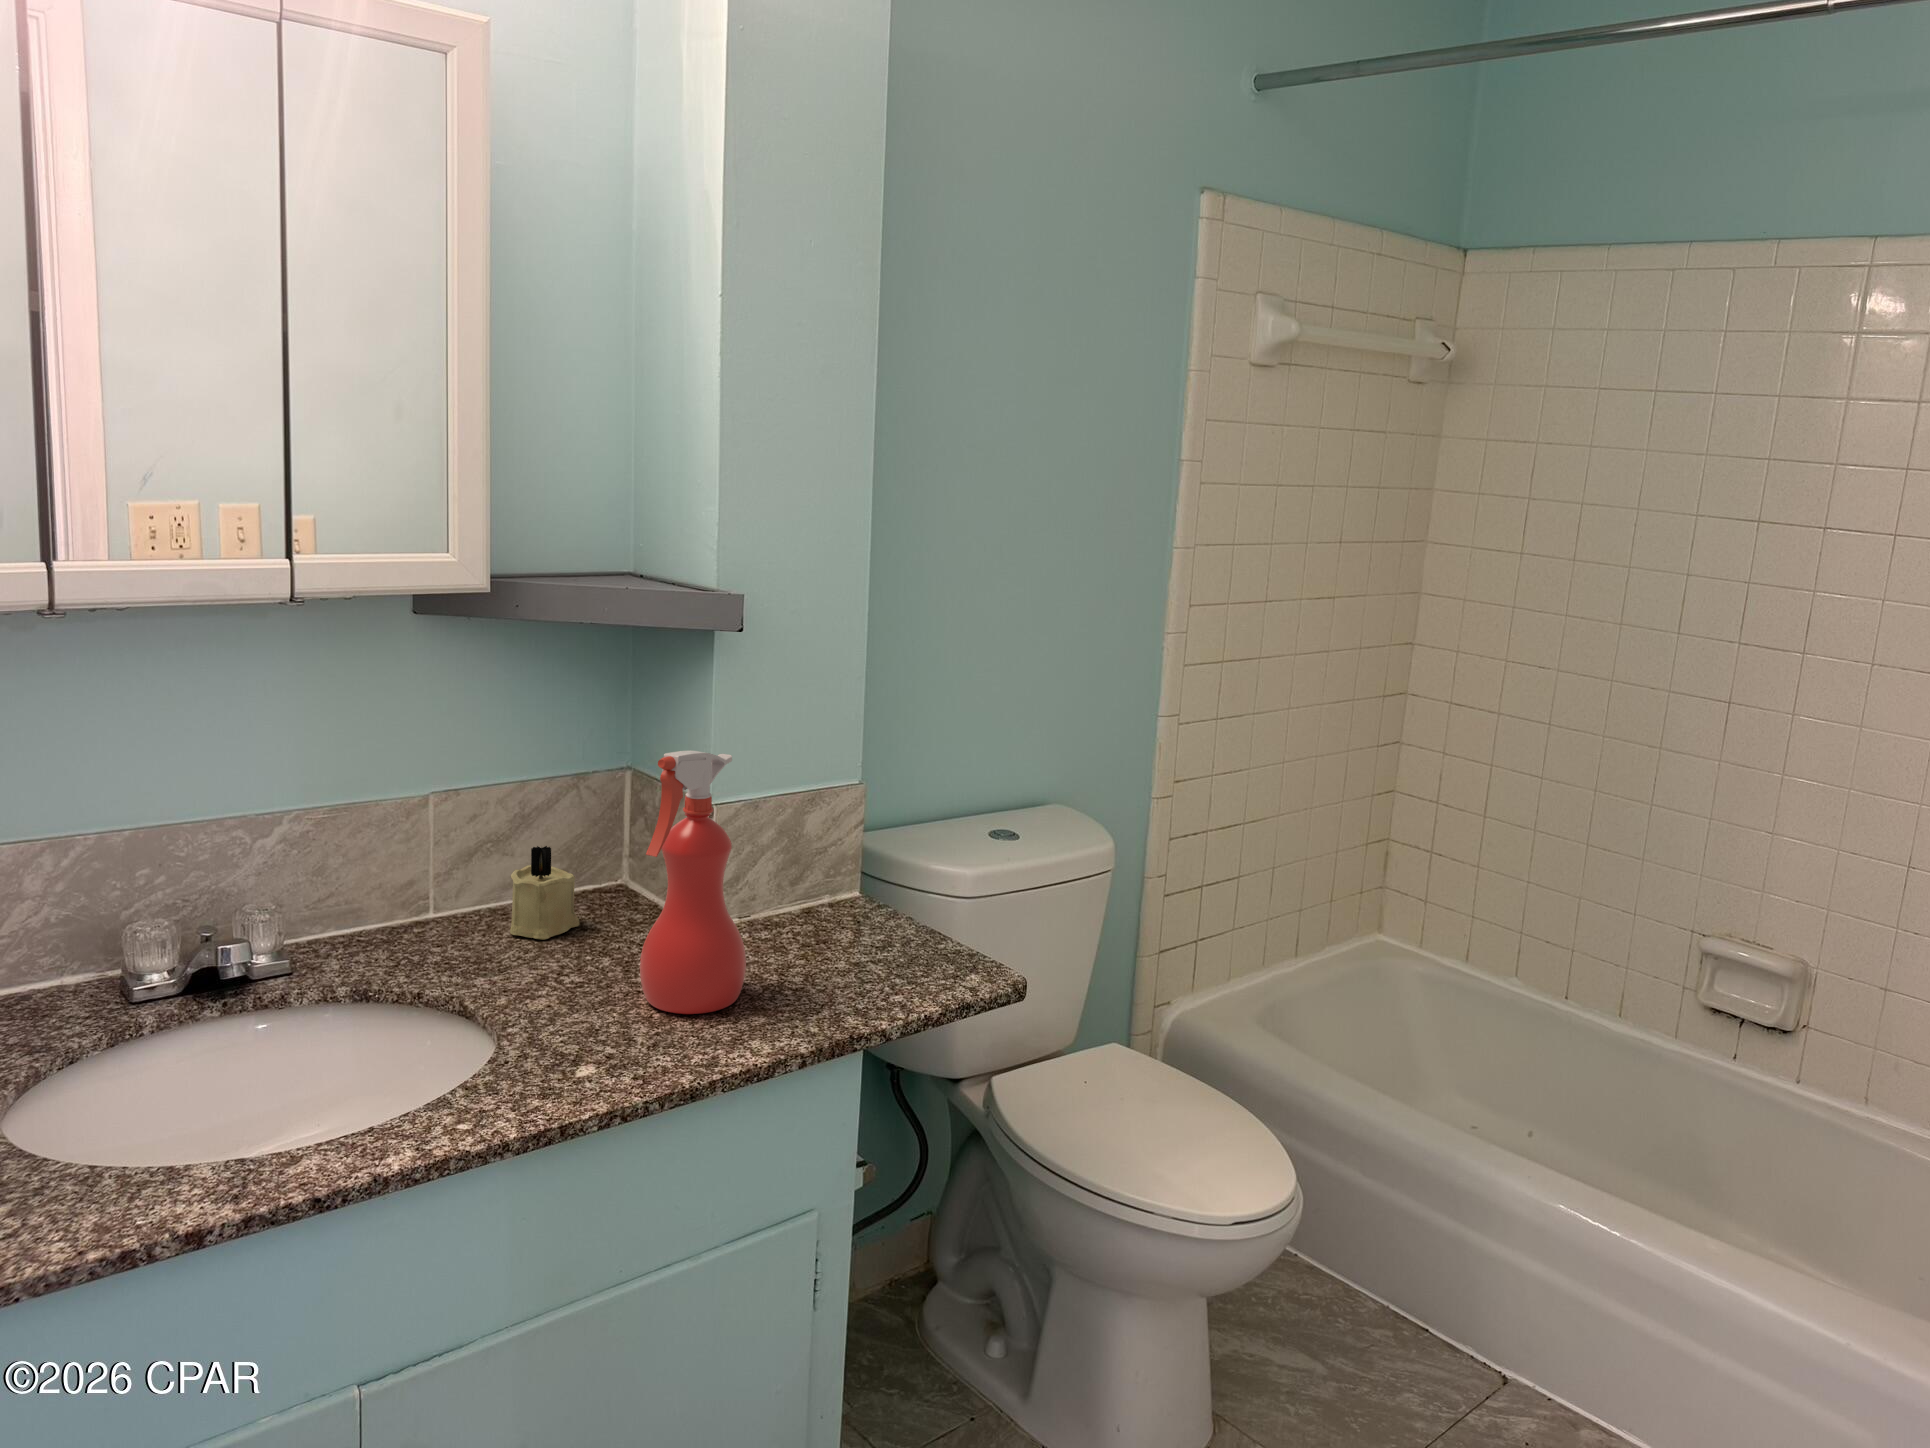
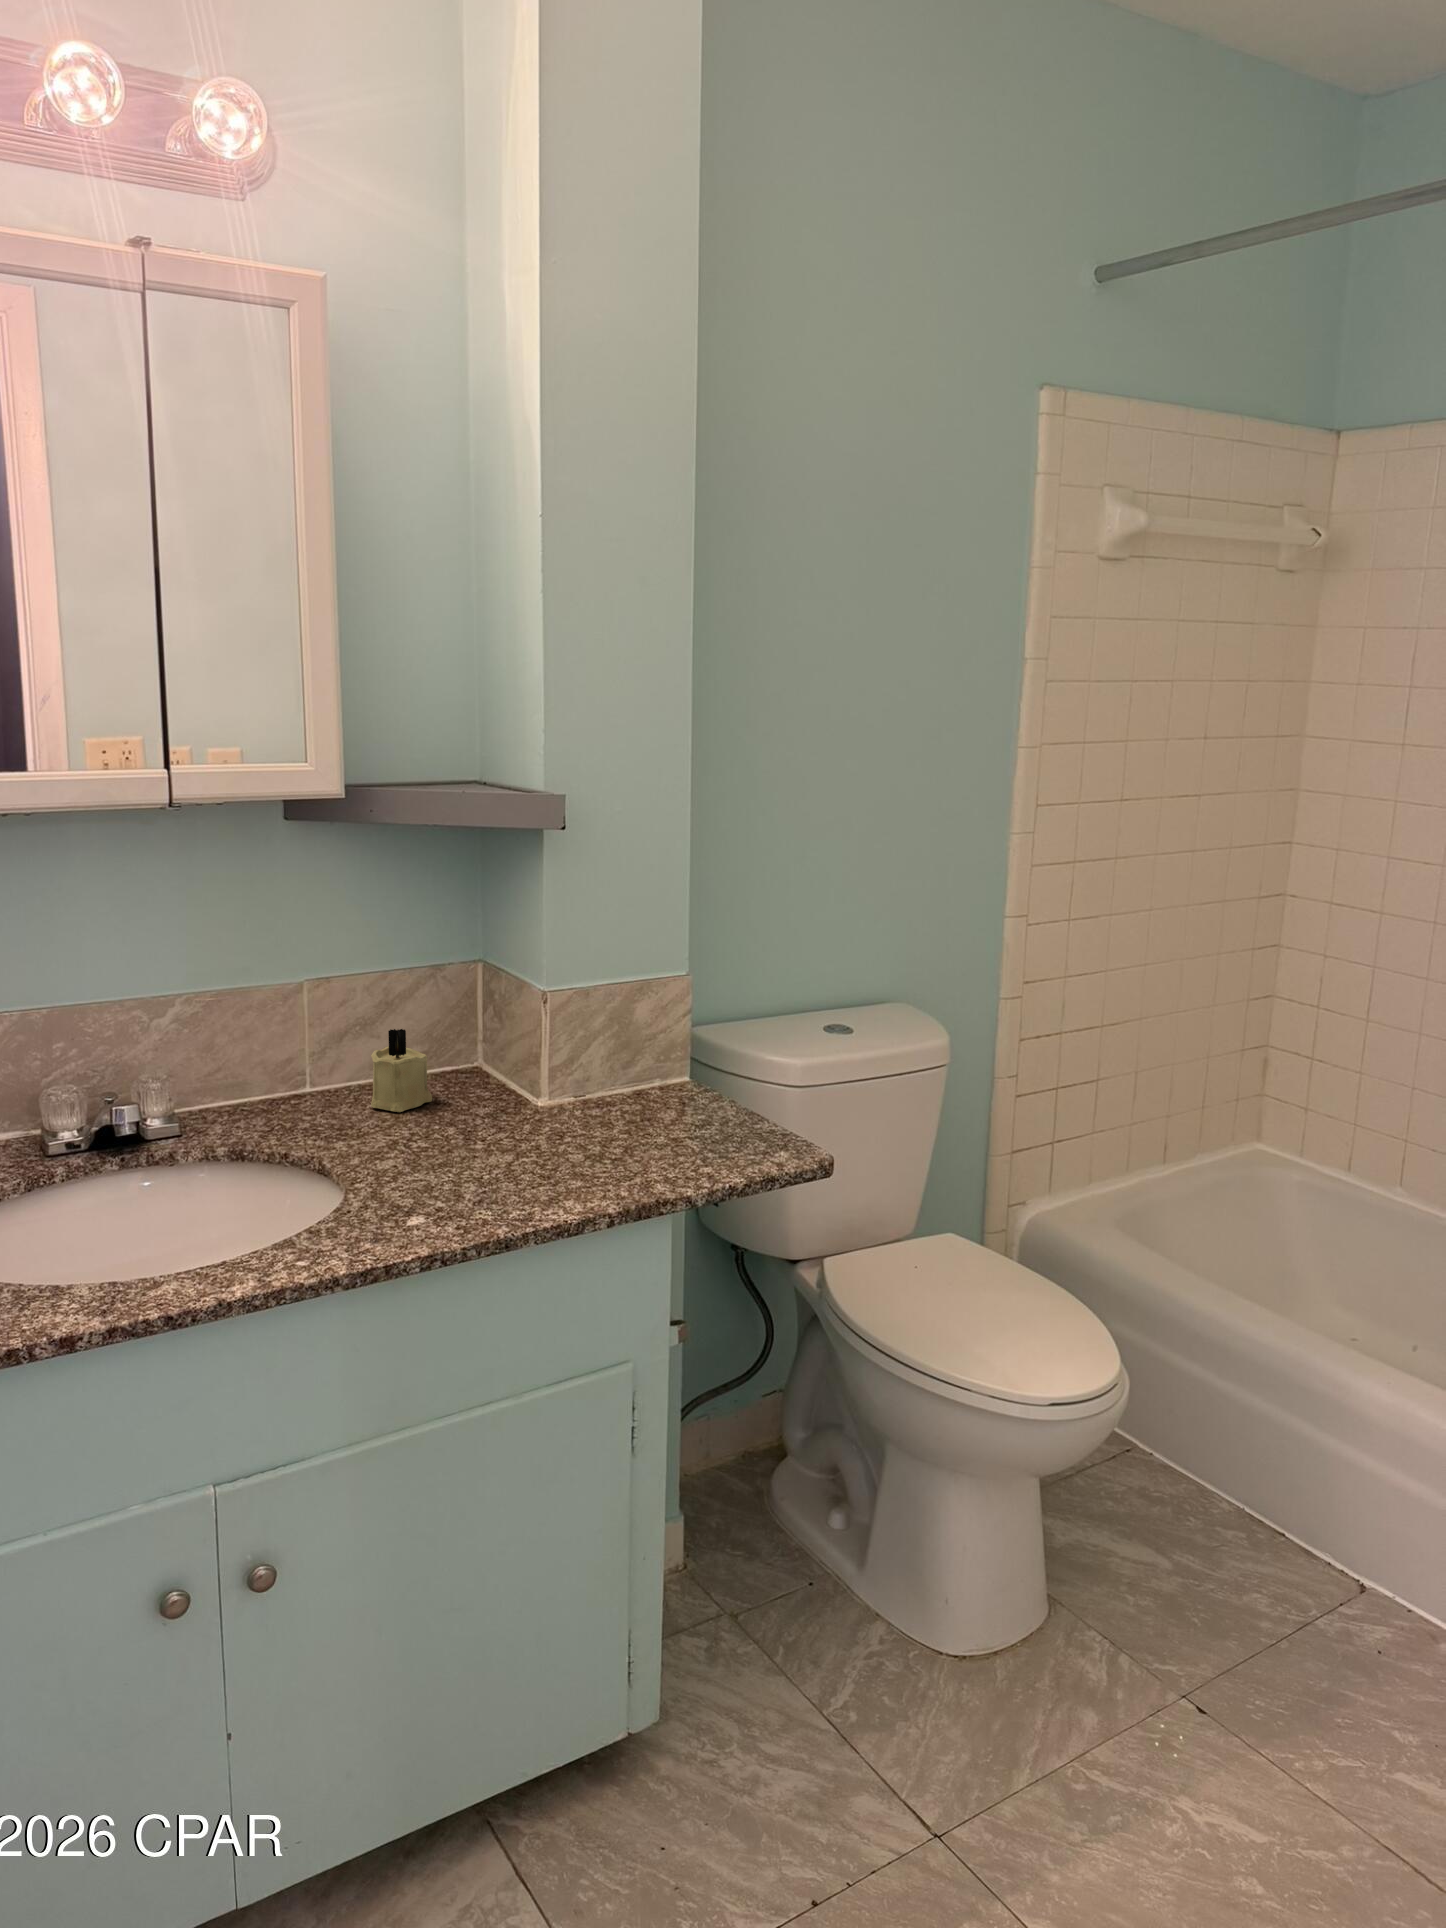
spray bottle: present [640,751,746,1014] -> none [471,936,568,1177]

